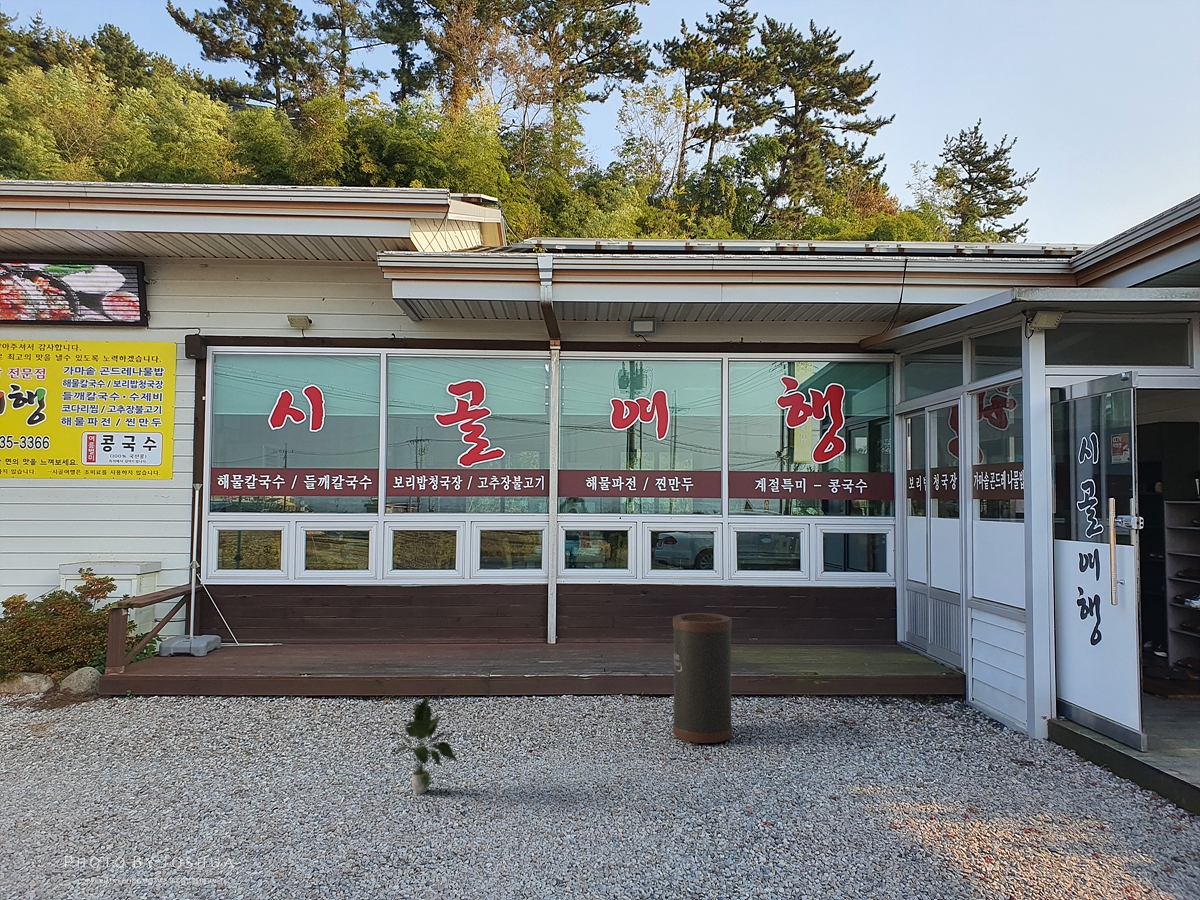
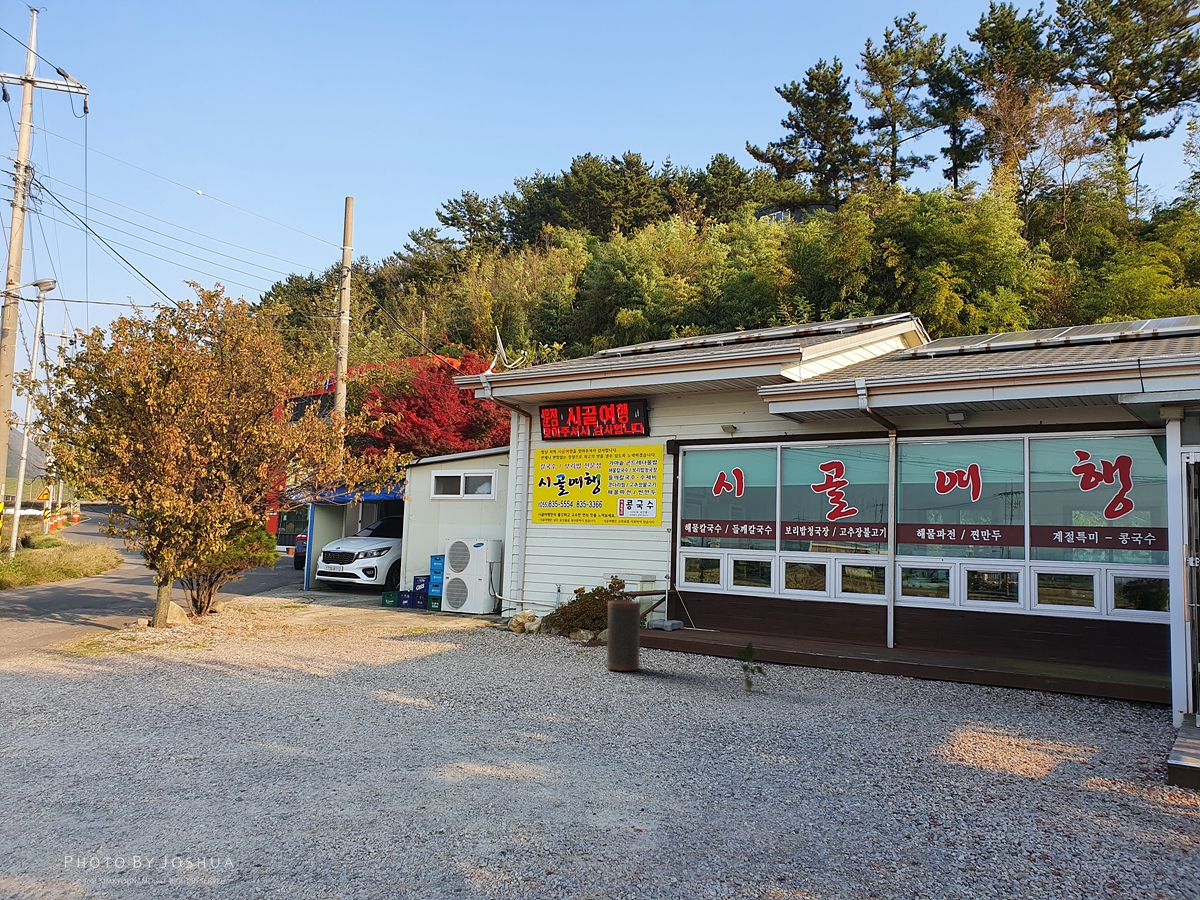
trash can: present [673,613,732,744] -> present [606,601,641,671]

